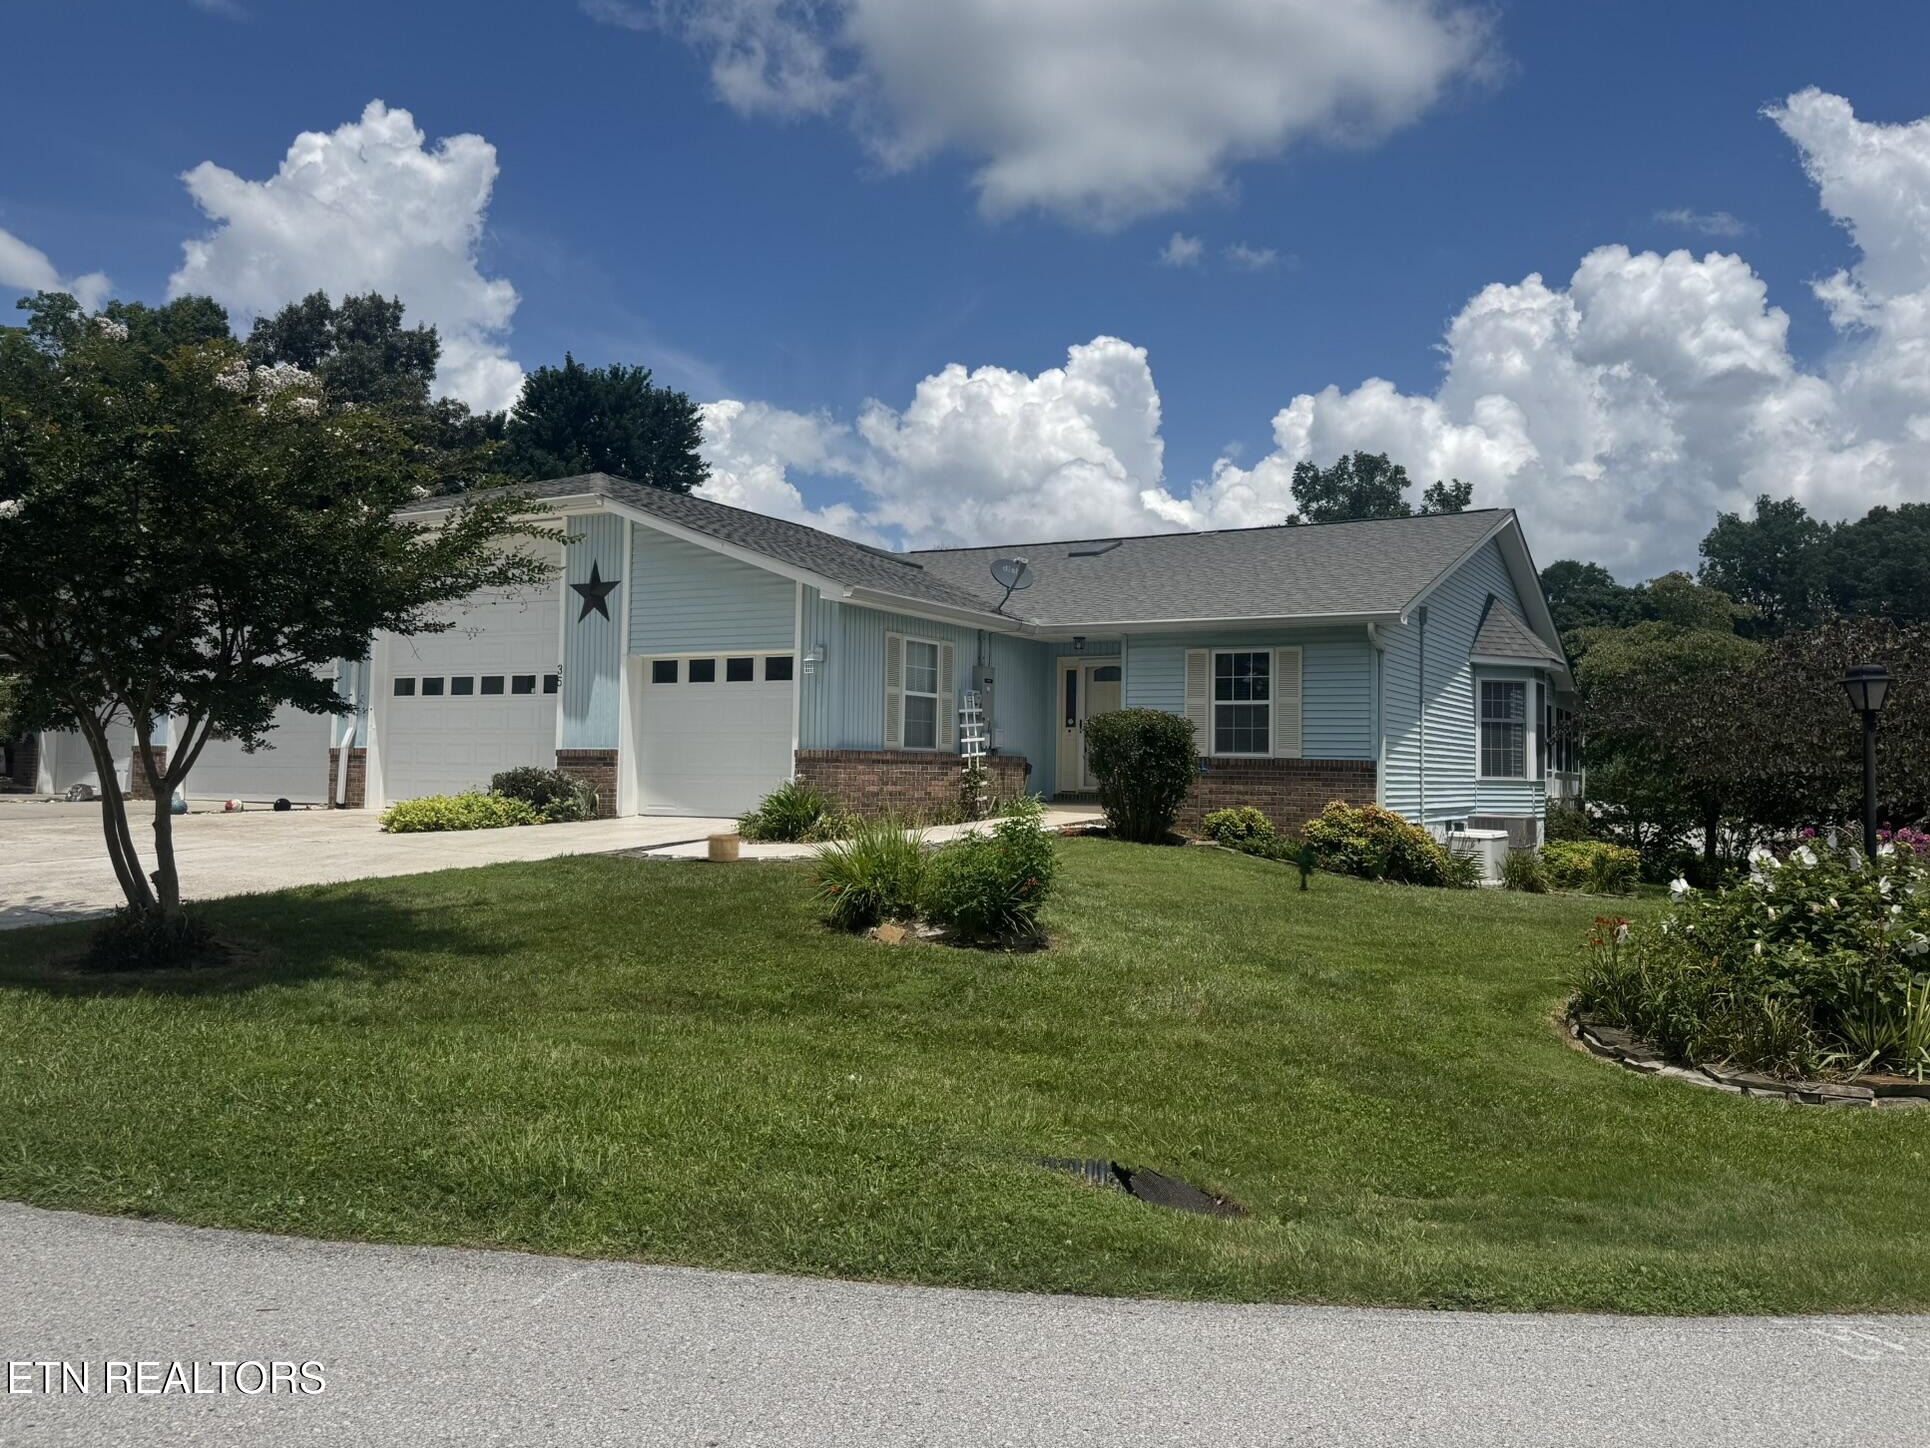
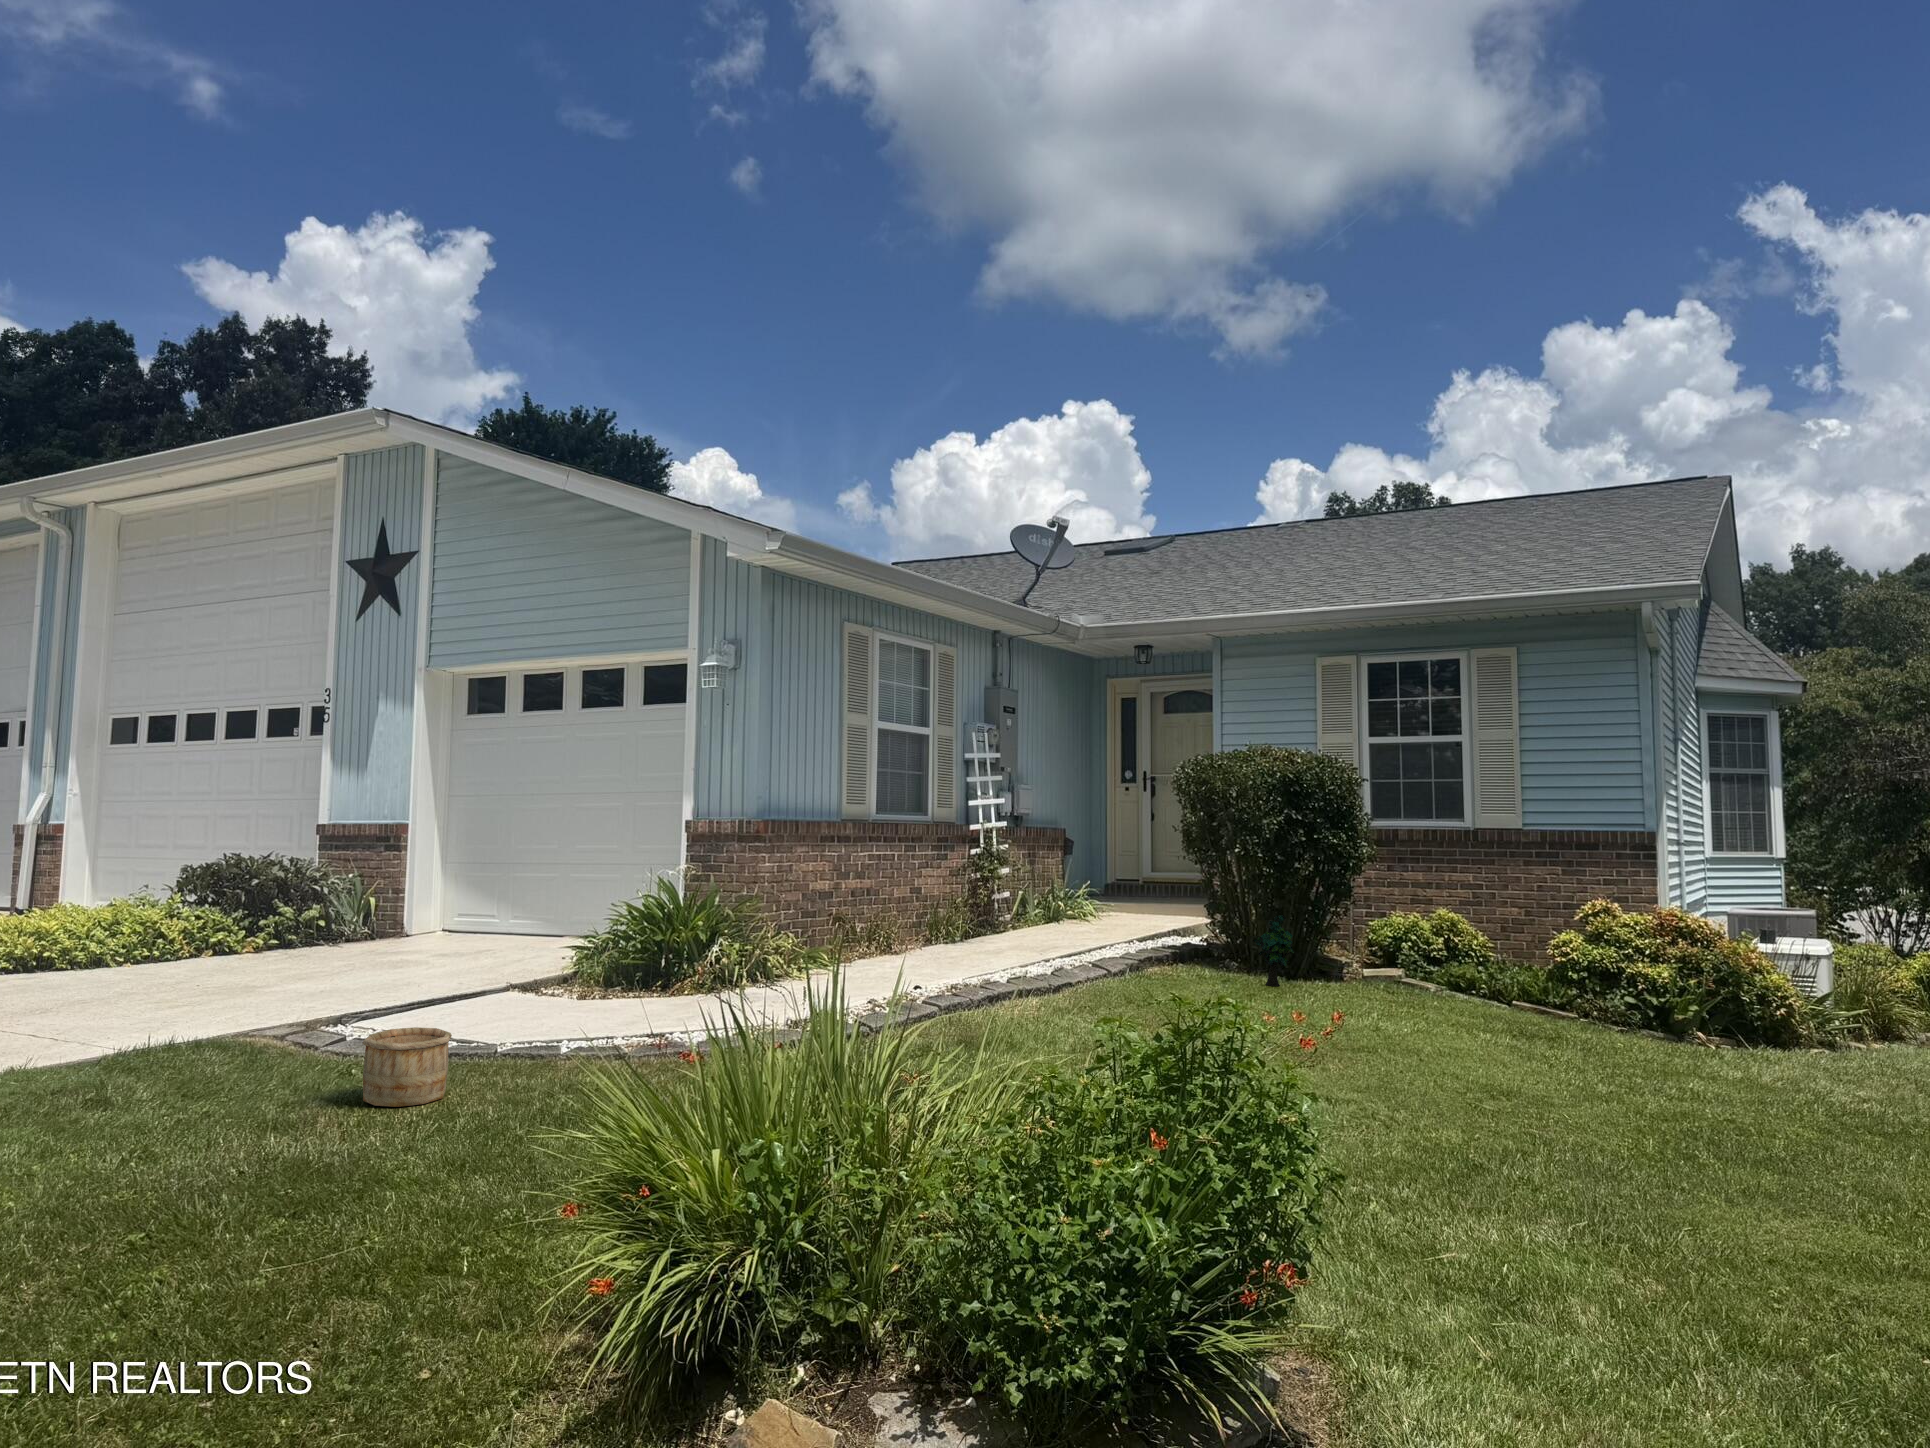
decorative plant: present [1293,842,1318,890] -> present [1253,915,1294,986]

